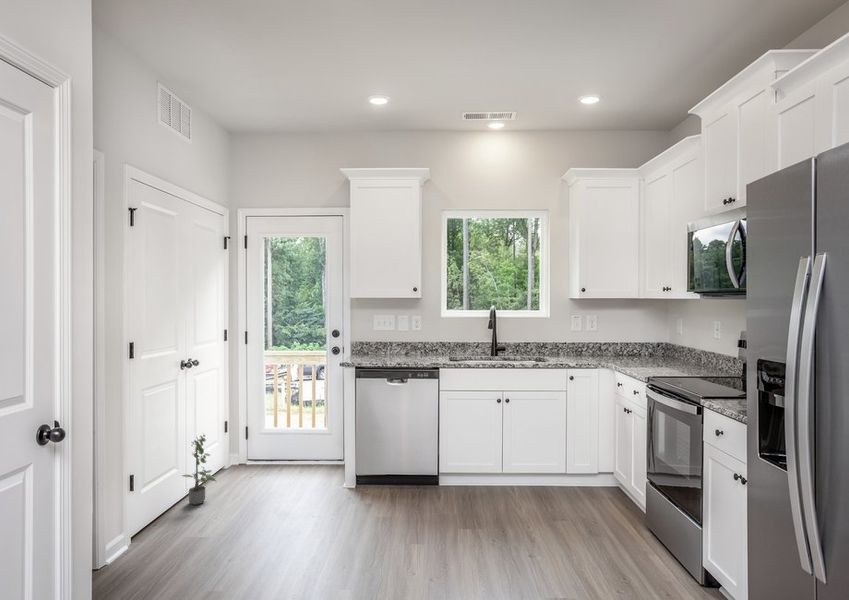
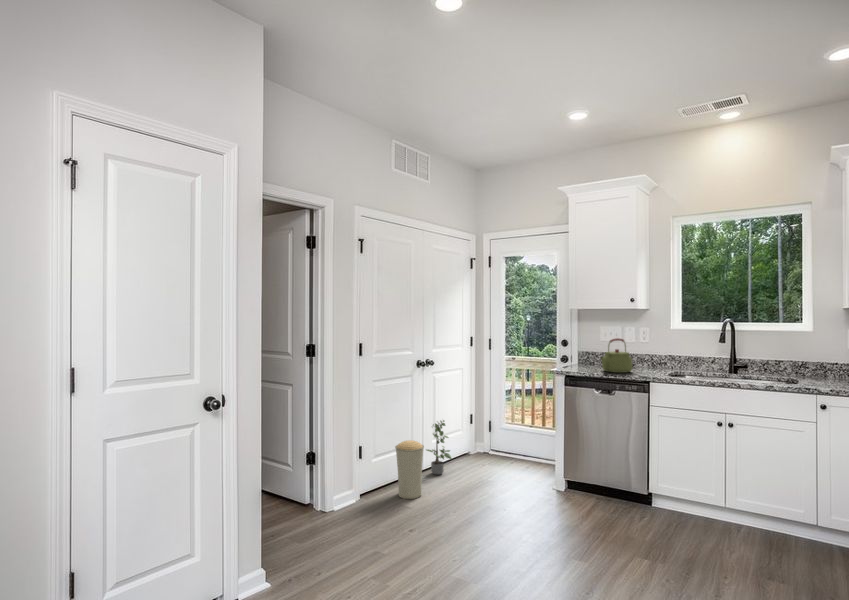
kettle: none [388,327,417,361] -> present [601,338,632,373]
trash can: none [153,468,196,548] -> present [395,440,424,499]

